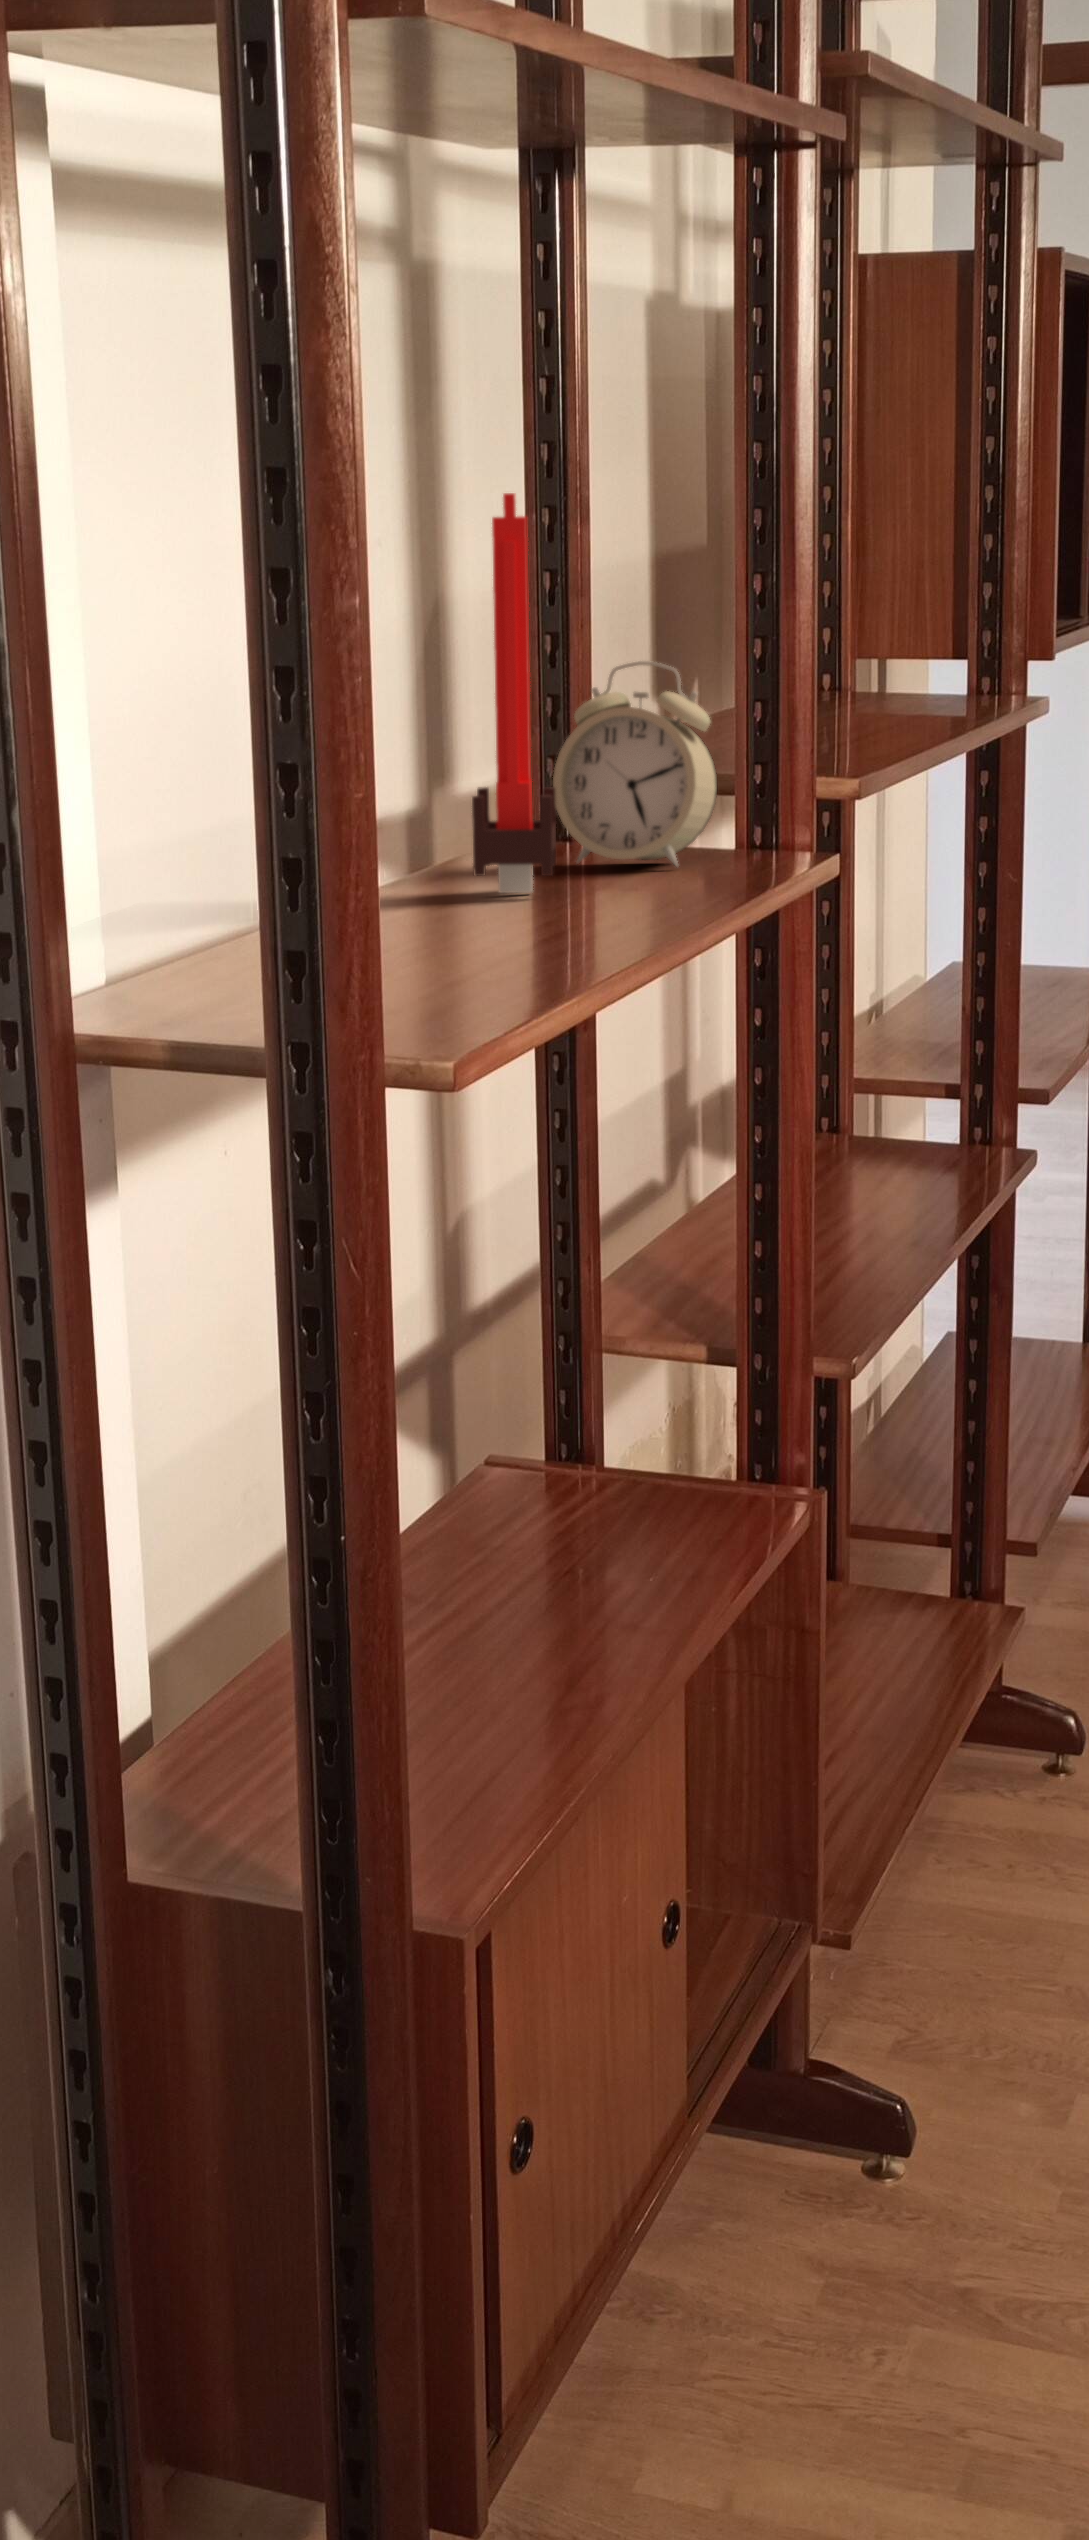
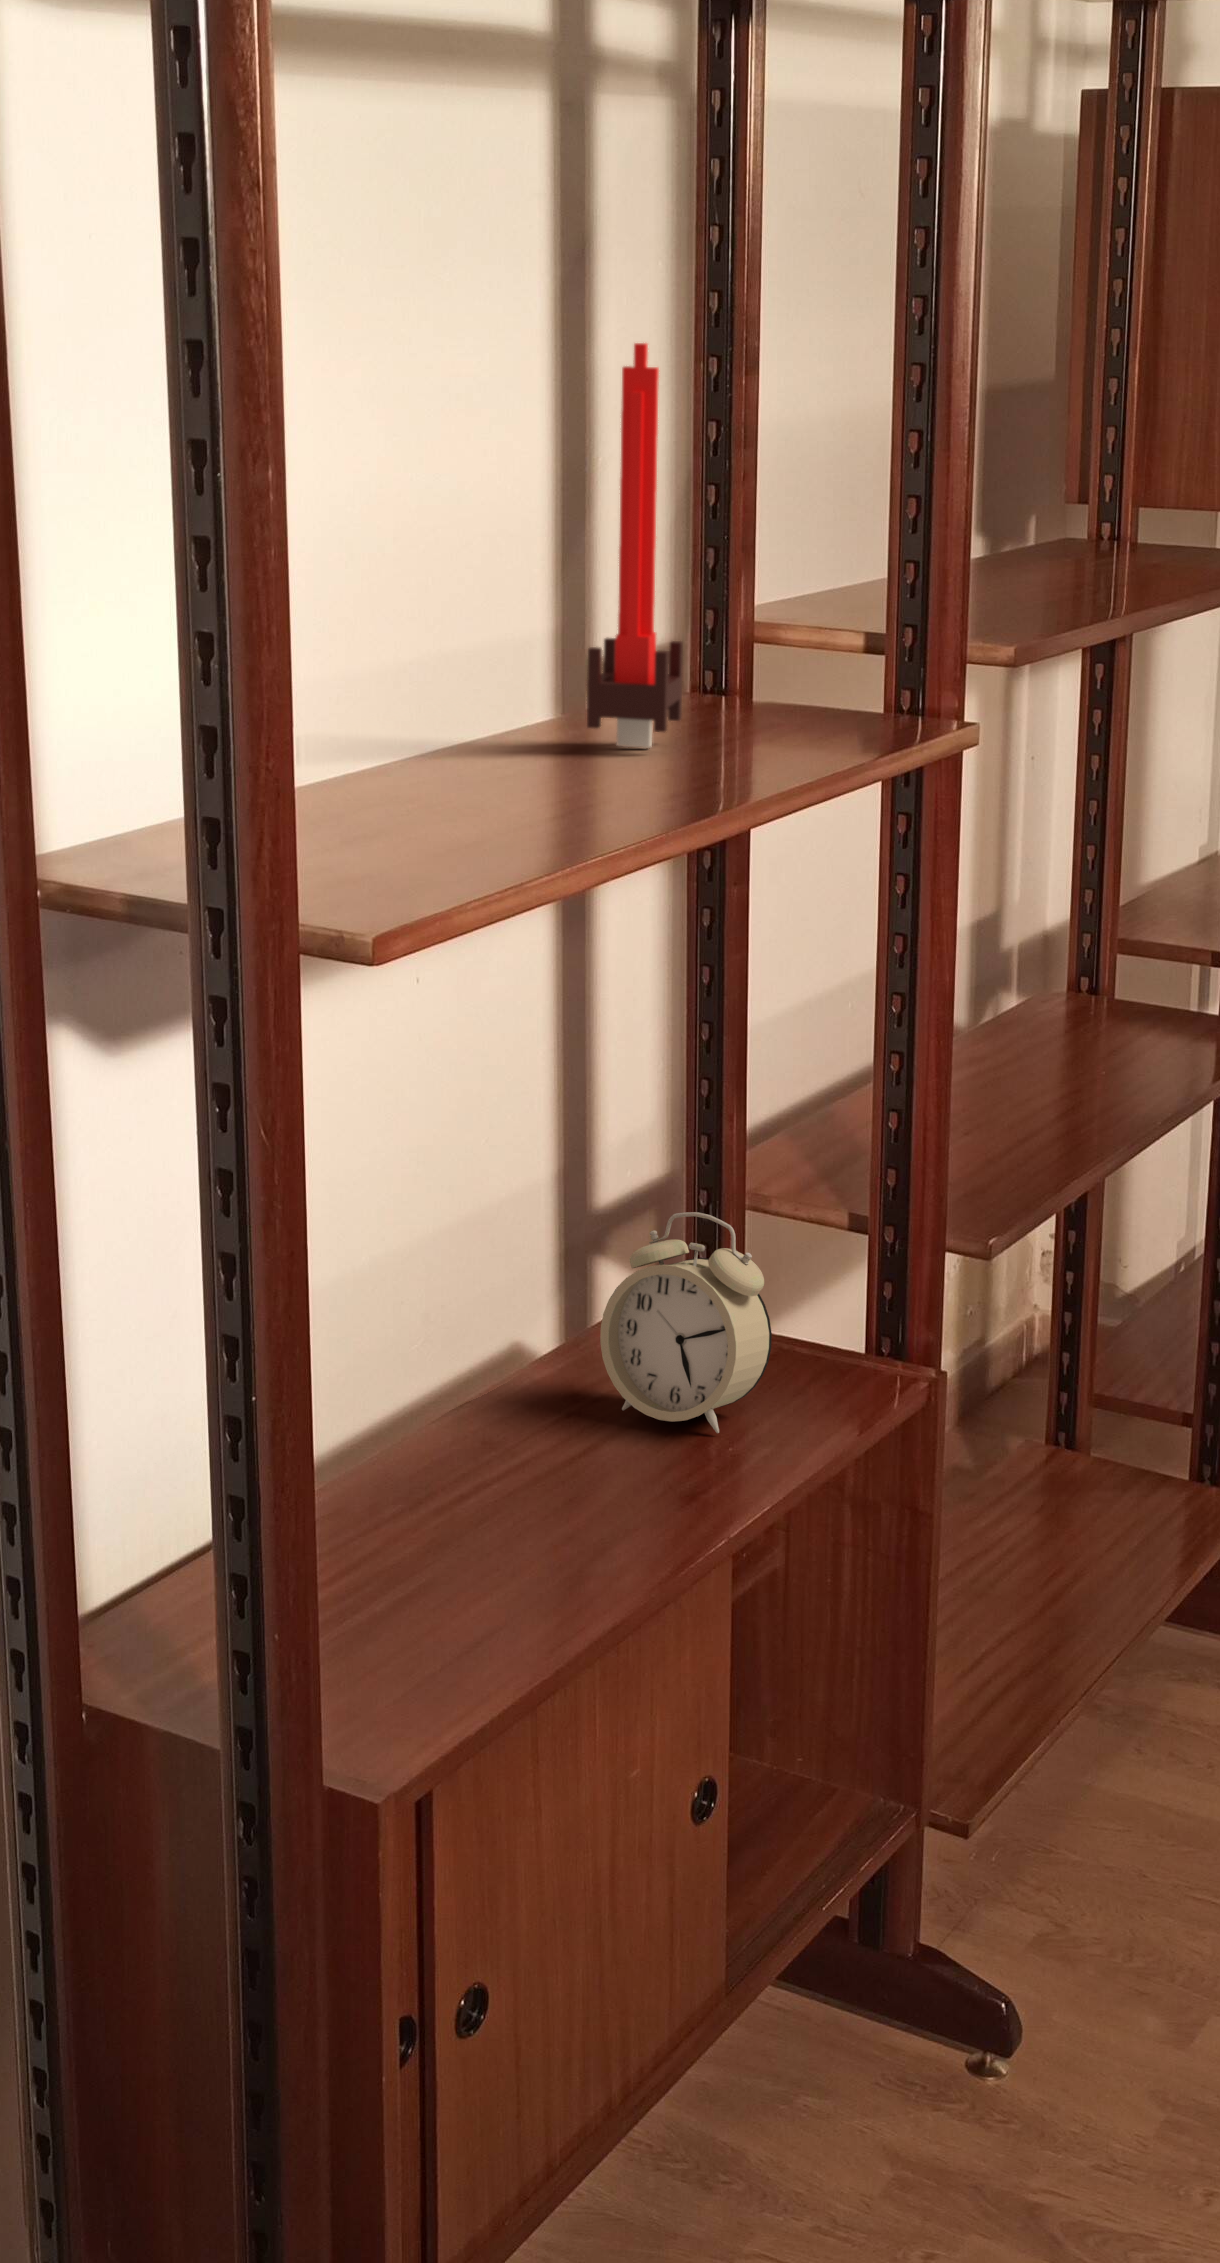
alarm clock: present [553,661,717,866] -> present [600,1212,772,1433]

